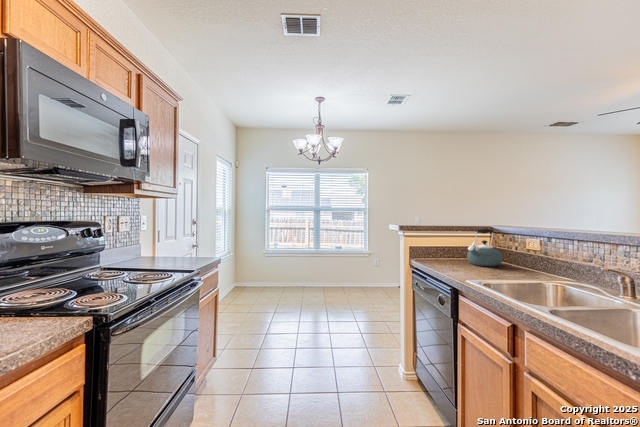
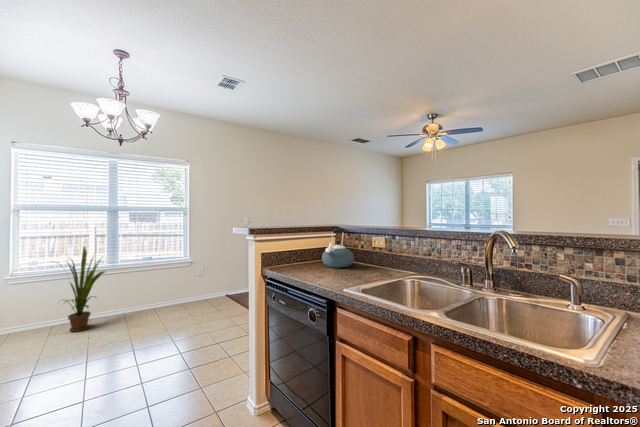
house plant: none [283,235,313,293] -> present [65,247,105,332]

